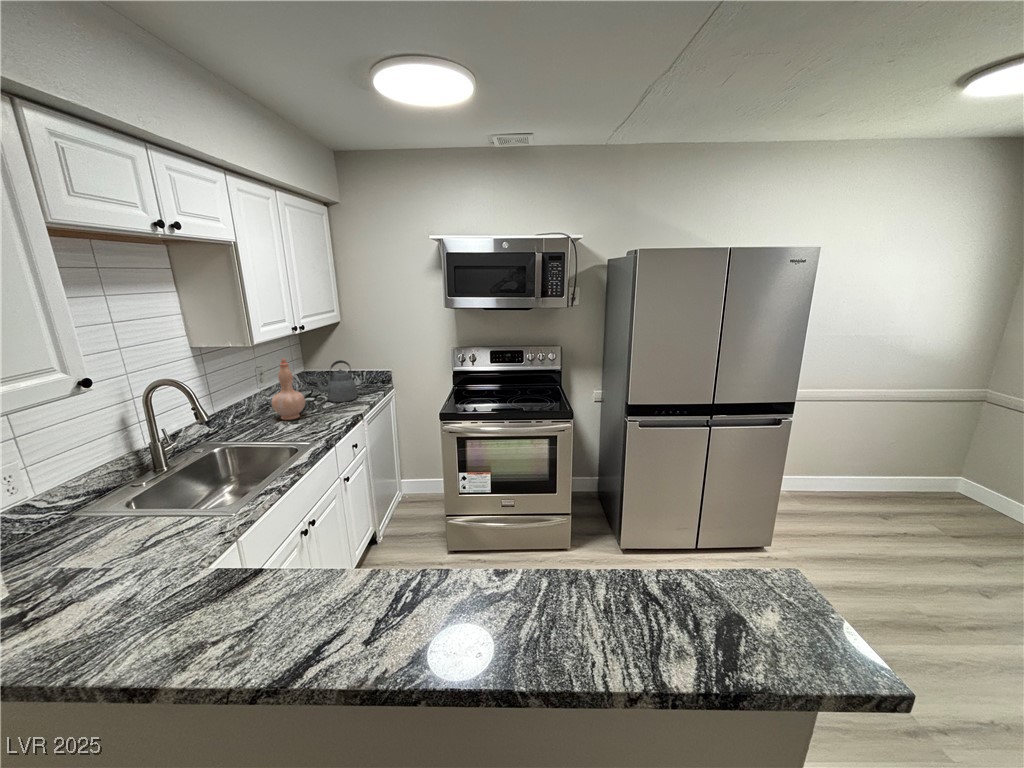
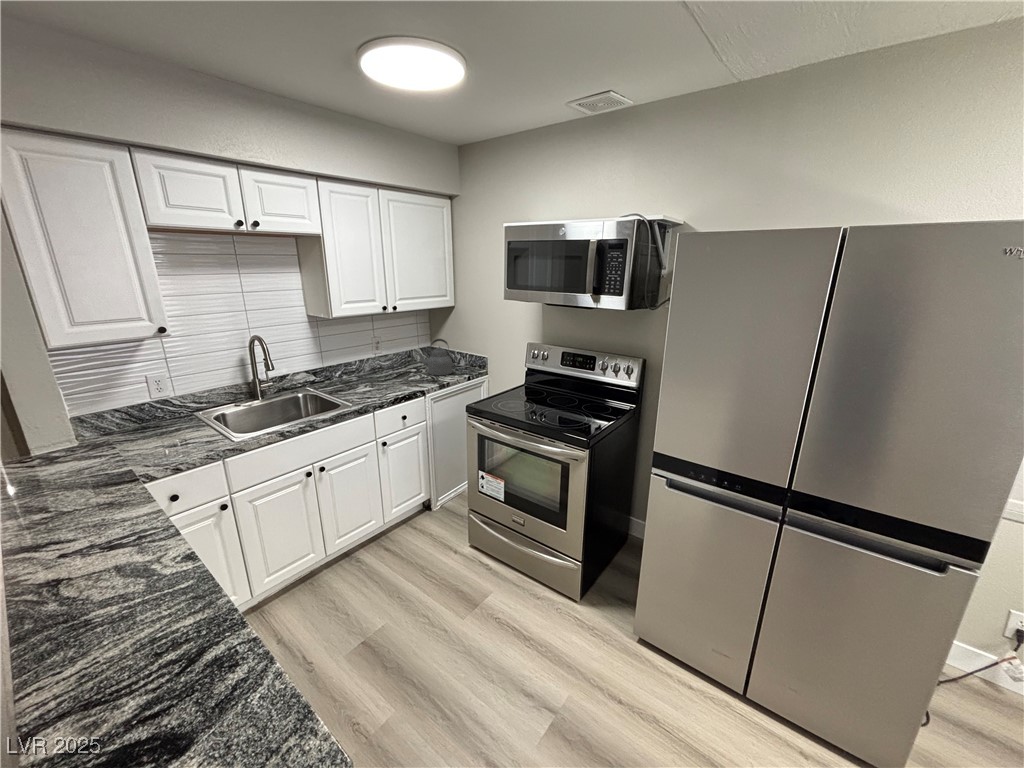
vase: present [272,358,305,420] -> none [369,331,396,382]

